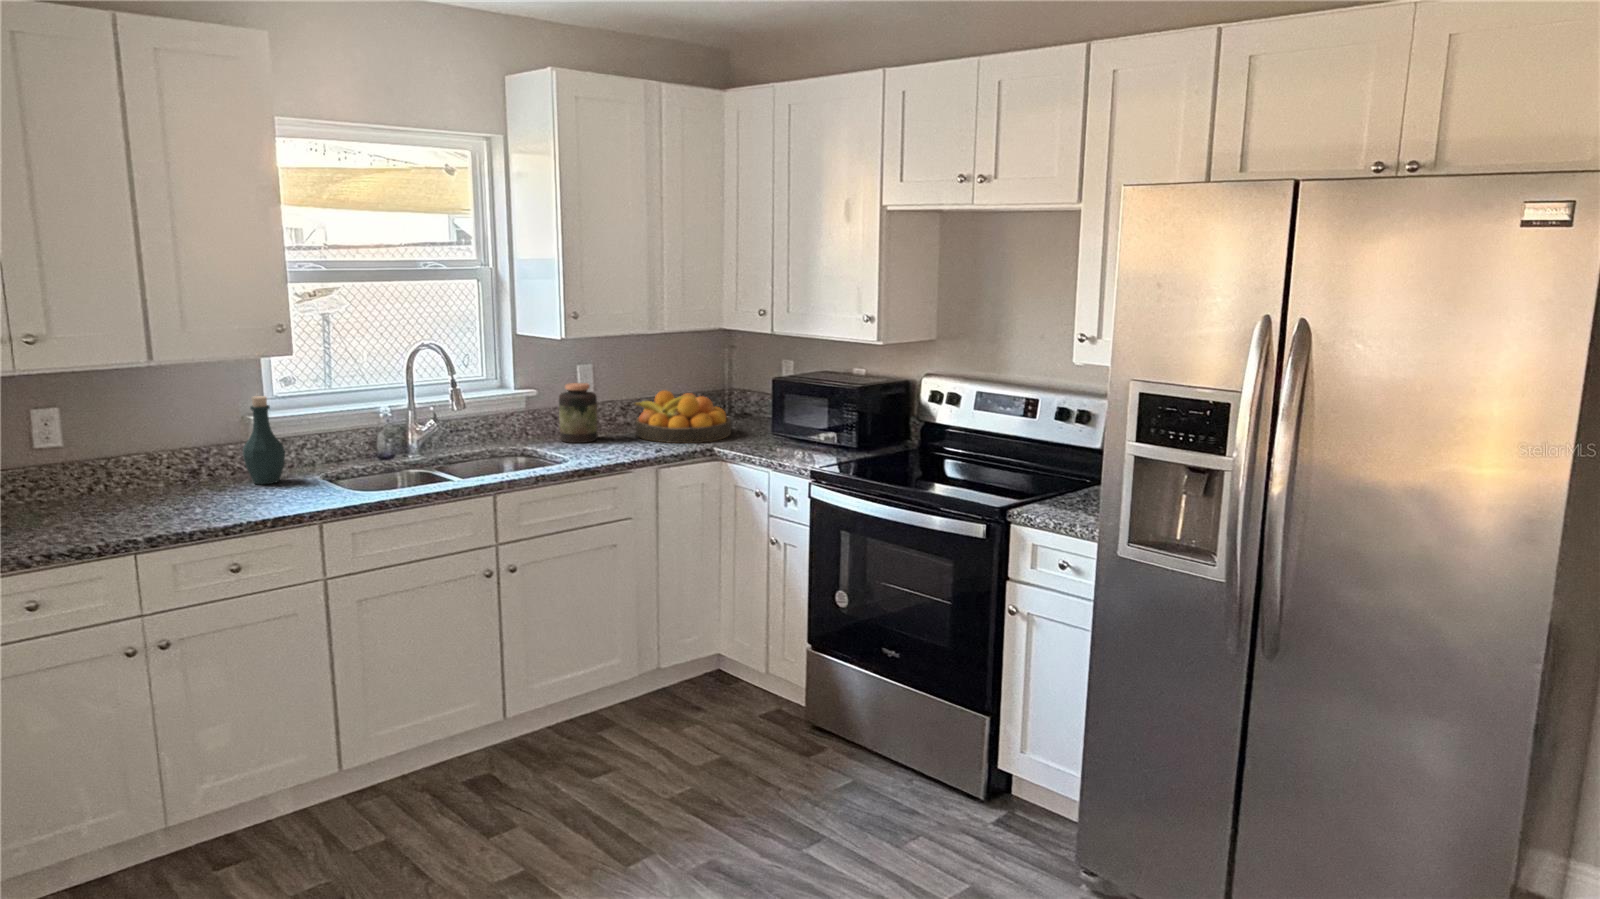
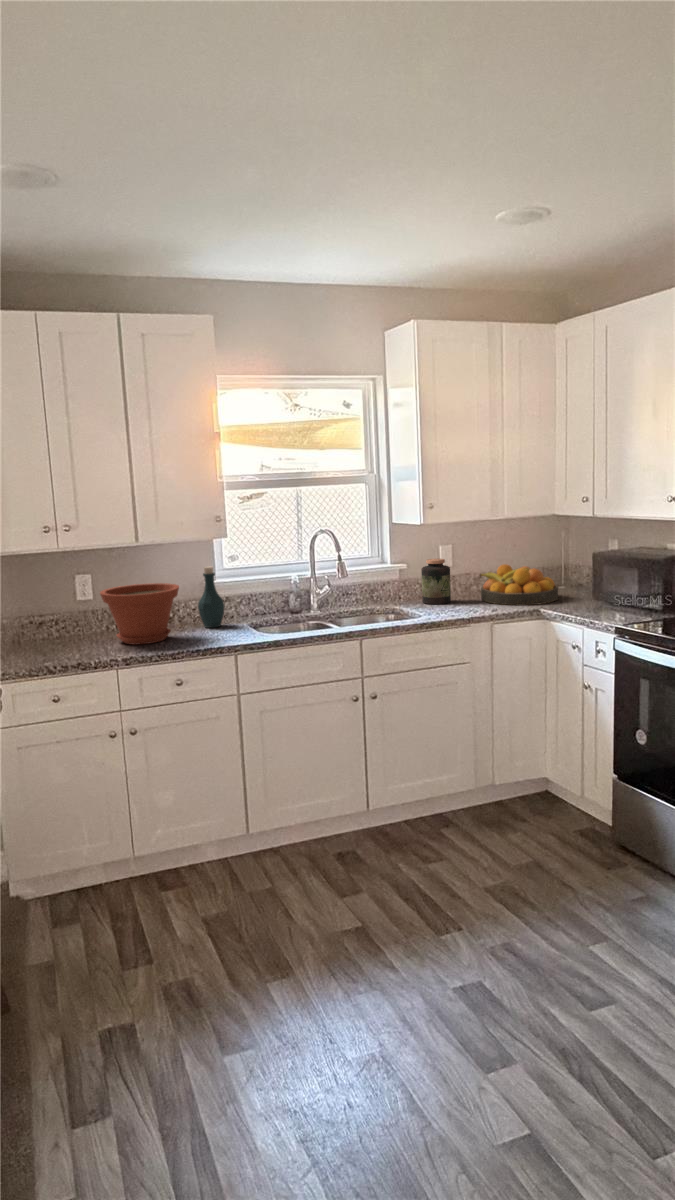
plant pot: none [89,422,222,515] -> present [100,583,179,644]

